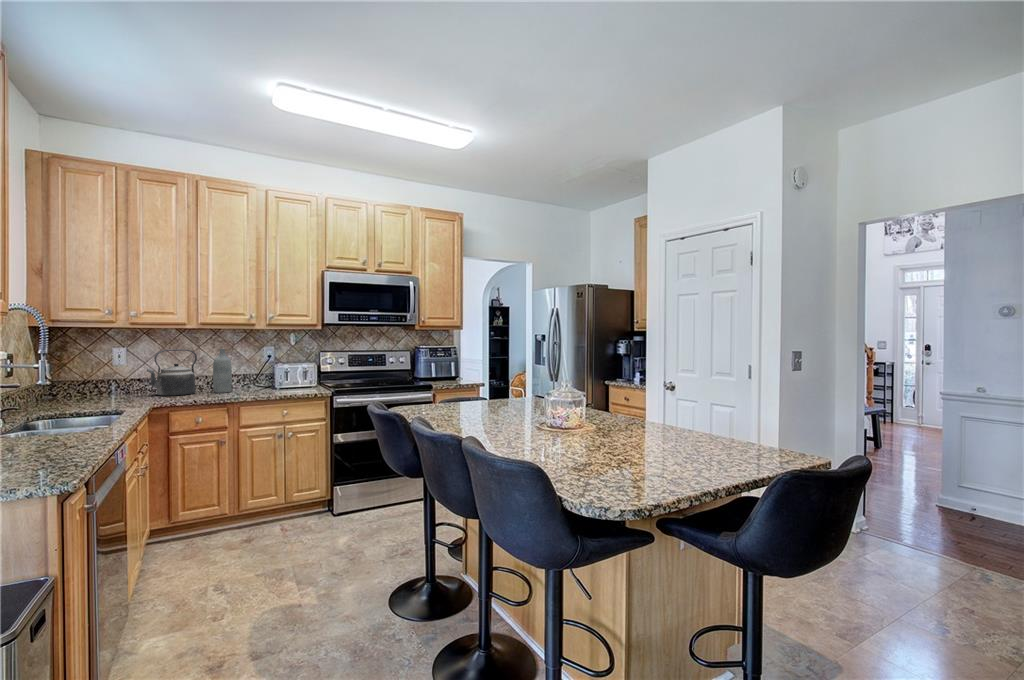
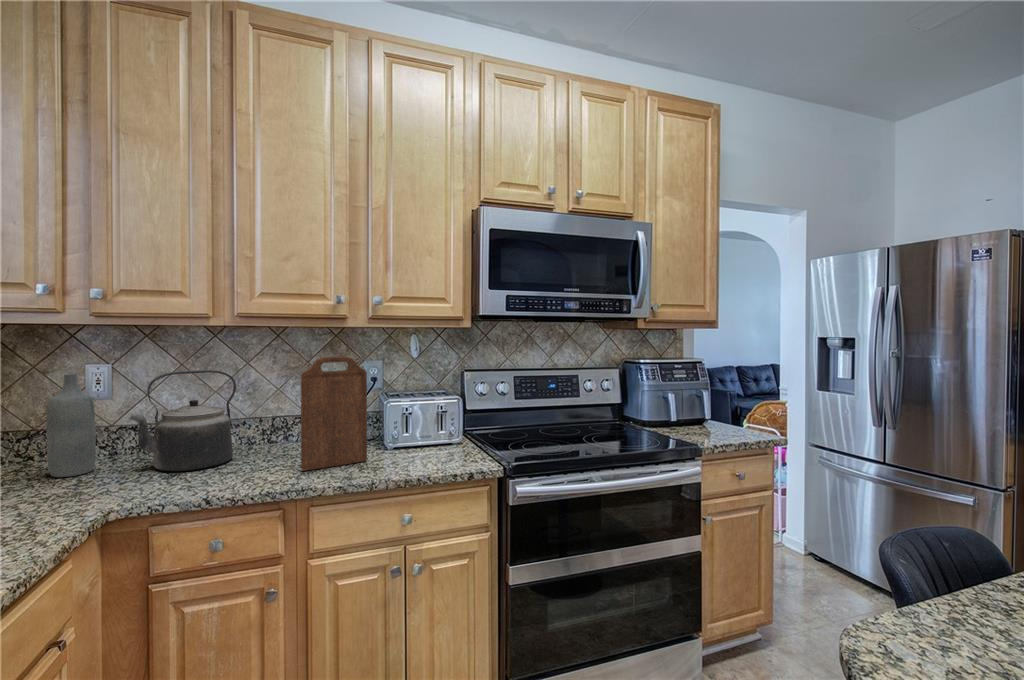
cutting board: none [234,342,266,394] -> present [301,356,367,471]
bottle: present [213,349,232,393] -> present [46,374,96,477]

